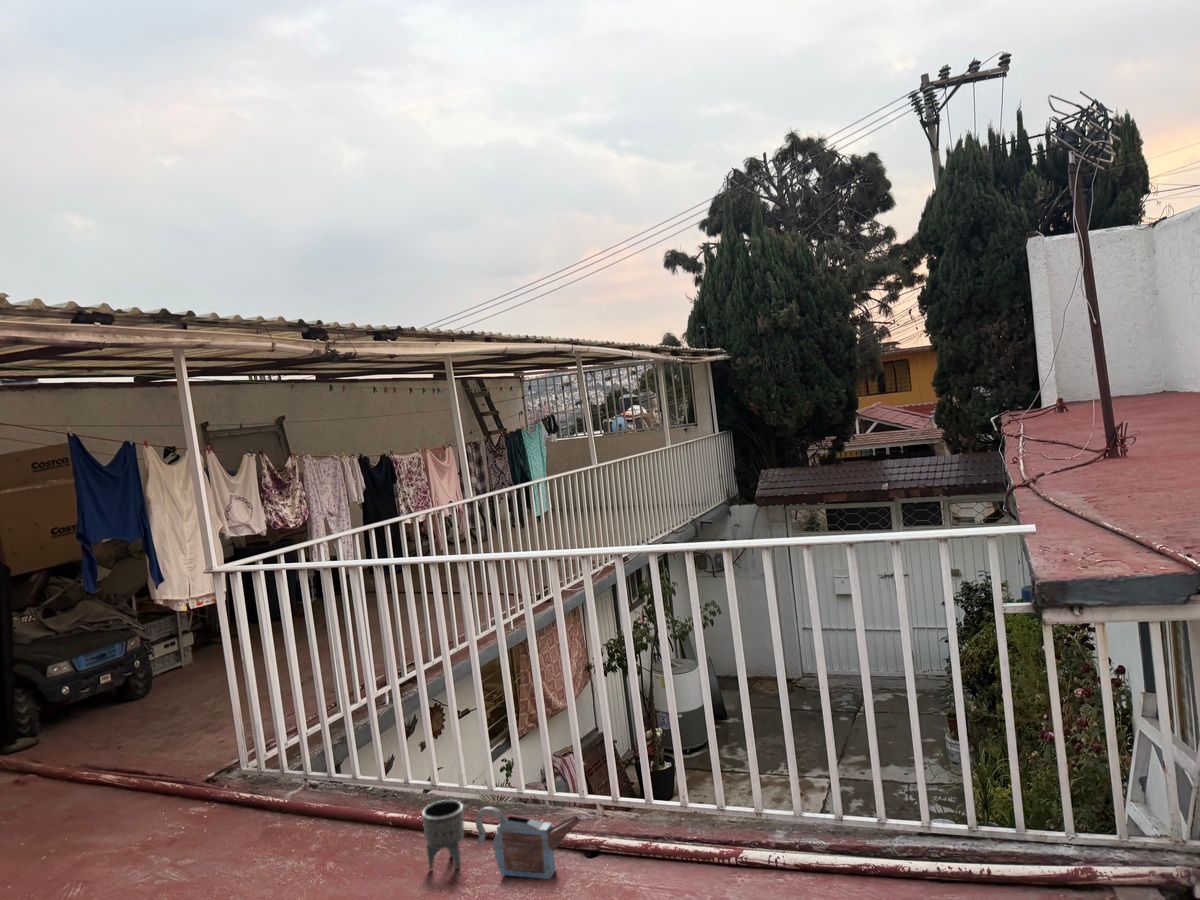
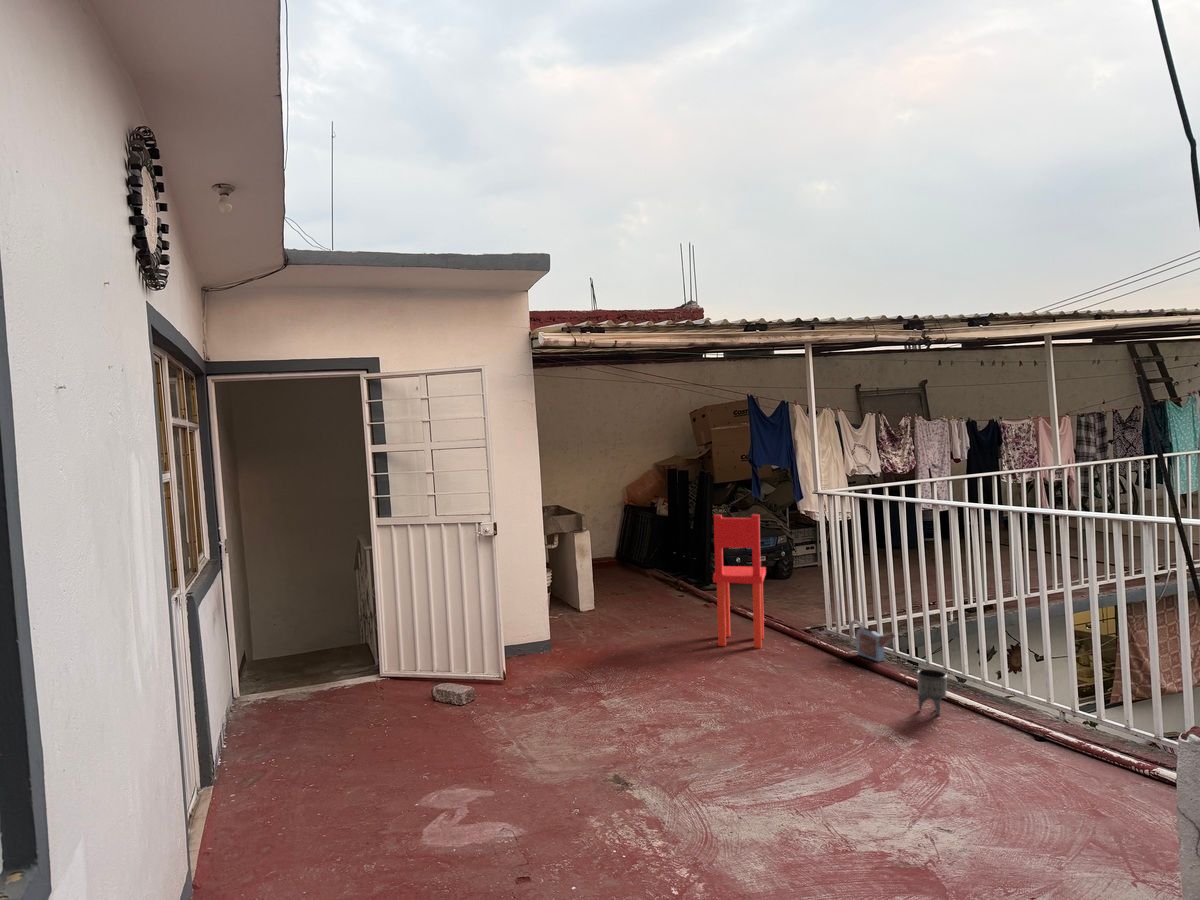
chair: none [25,619,138,867] -> present [713,514,766,648]
watering can: present [475,807,581,879] -> present [850,620,895,661]

